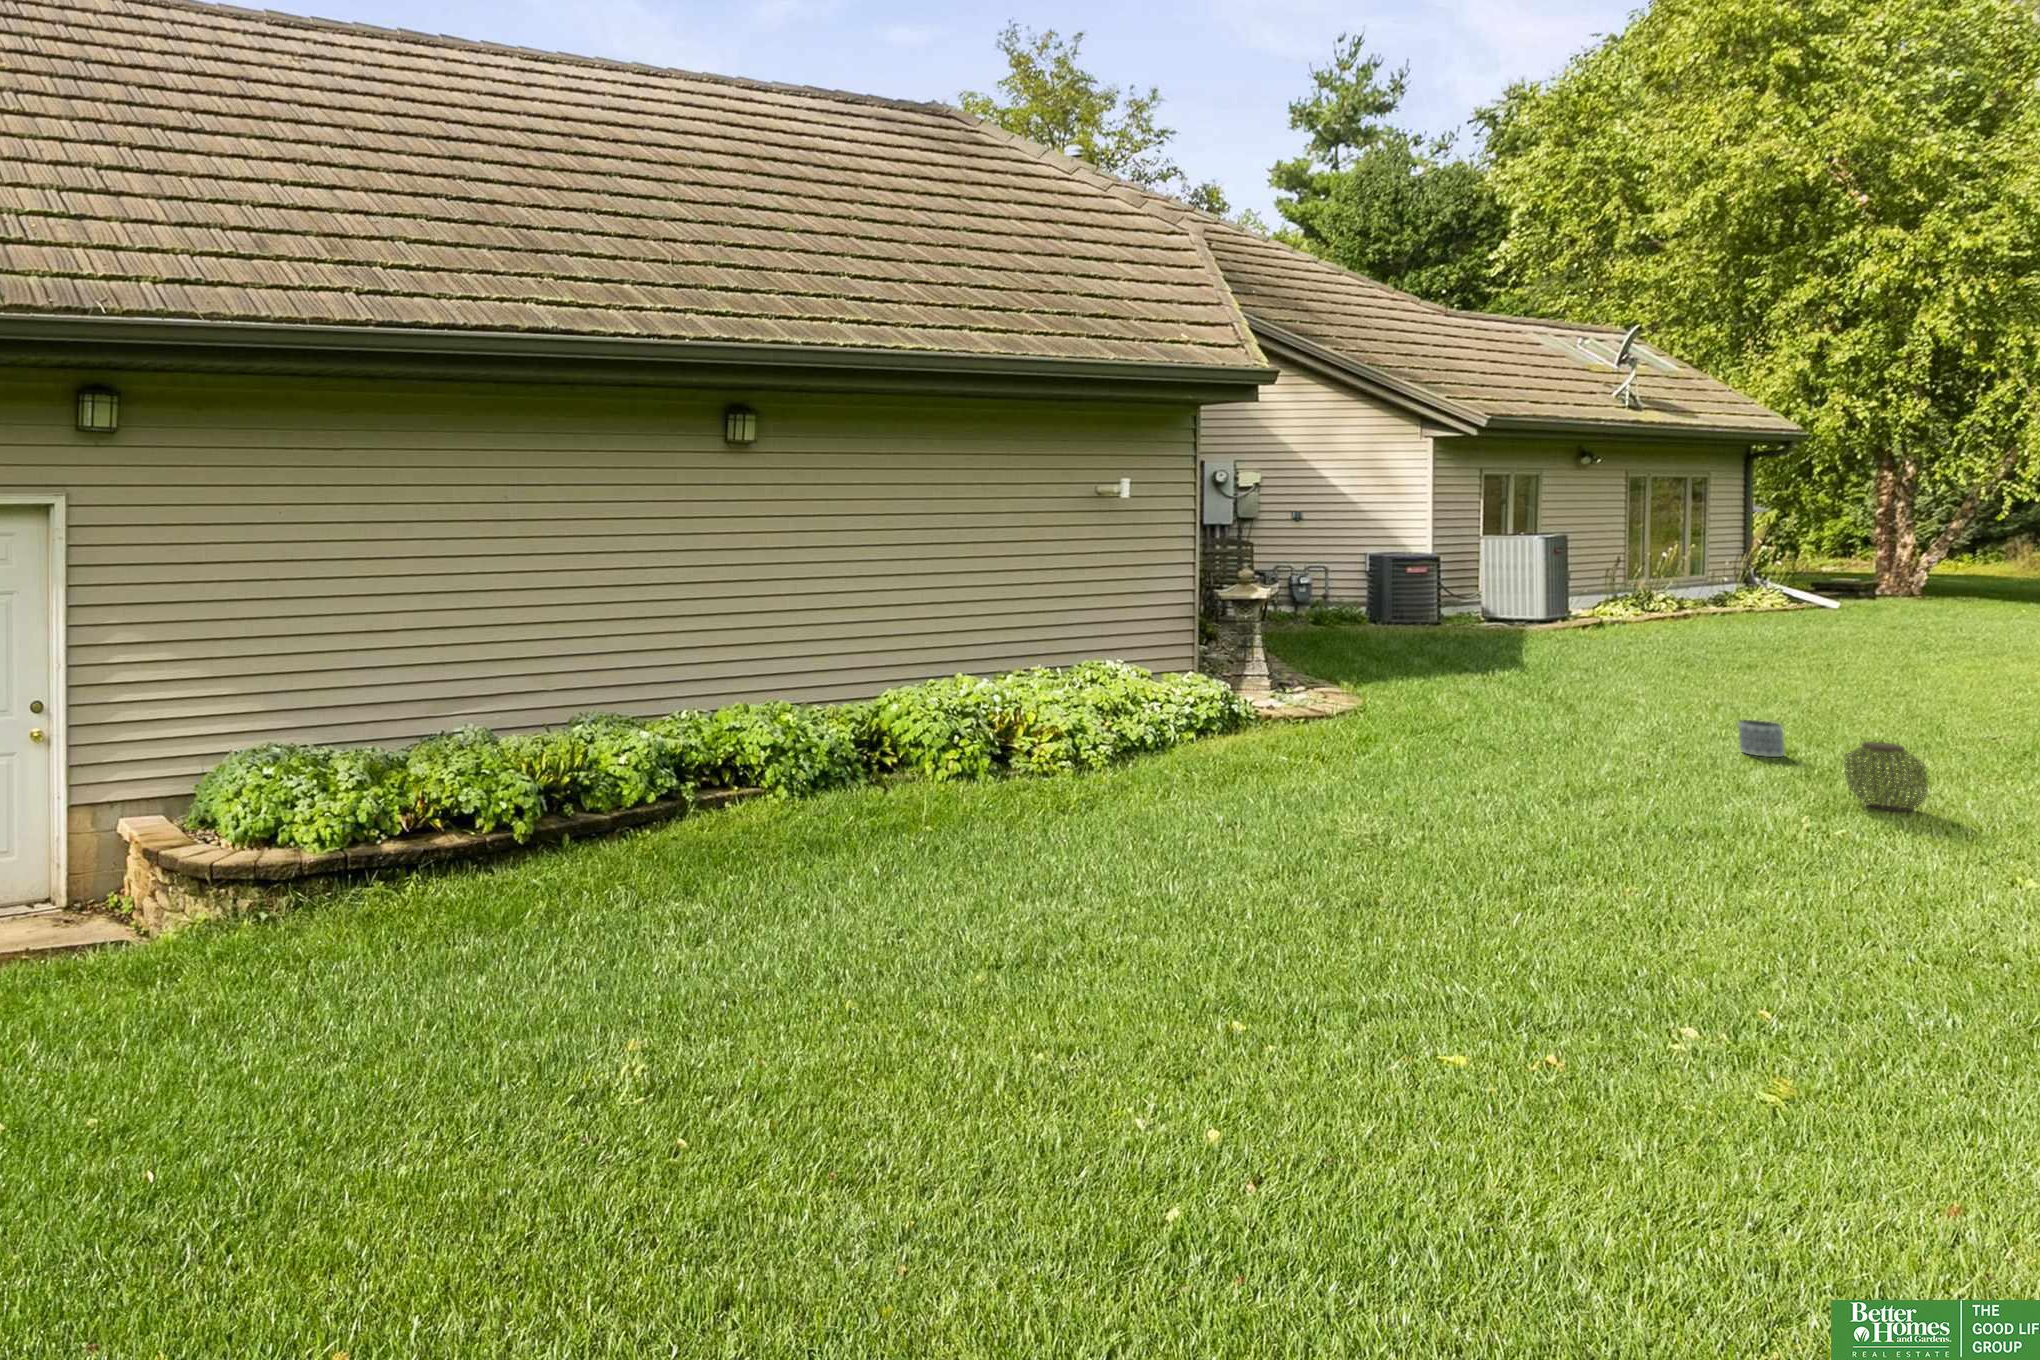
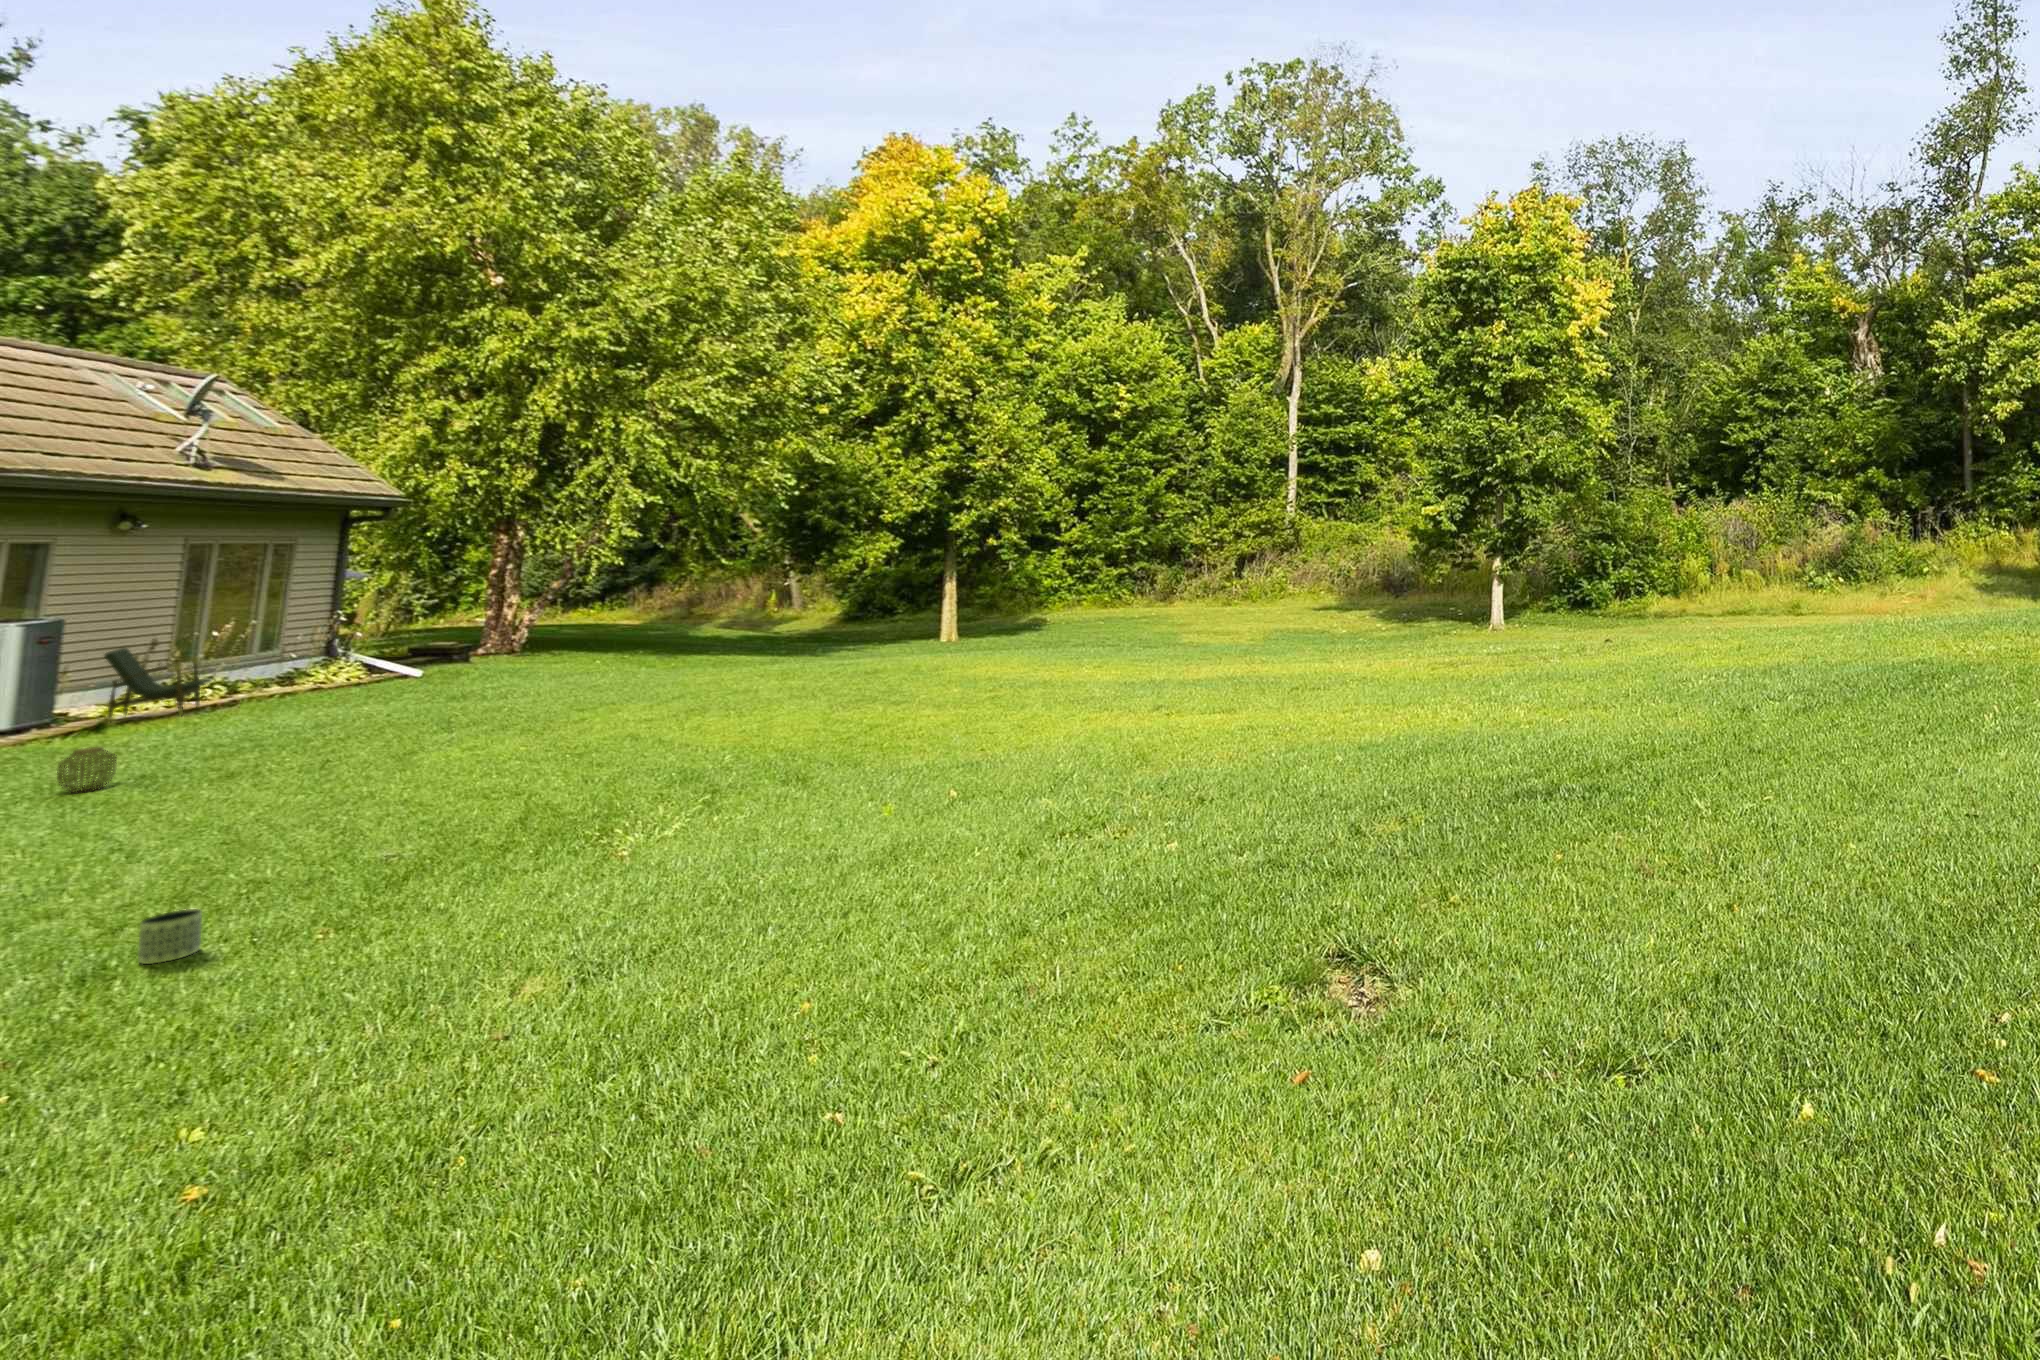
lounge chair: none [1578,544,1659,607] -> present [104,648,212,722]
woven basket: present [1844,742,1928,812] -> present [57,747,117,793]

